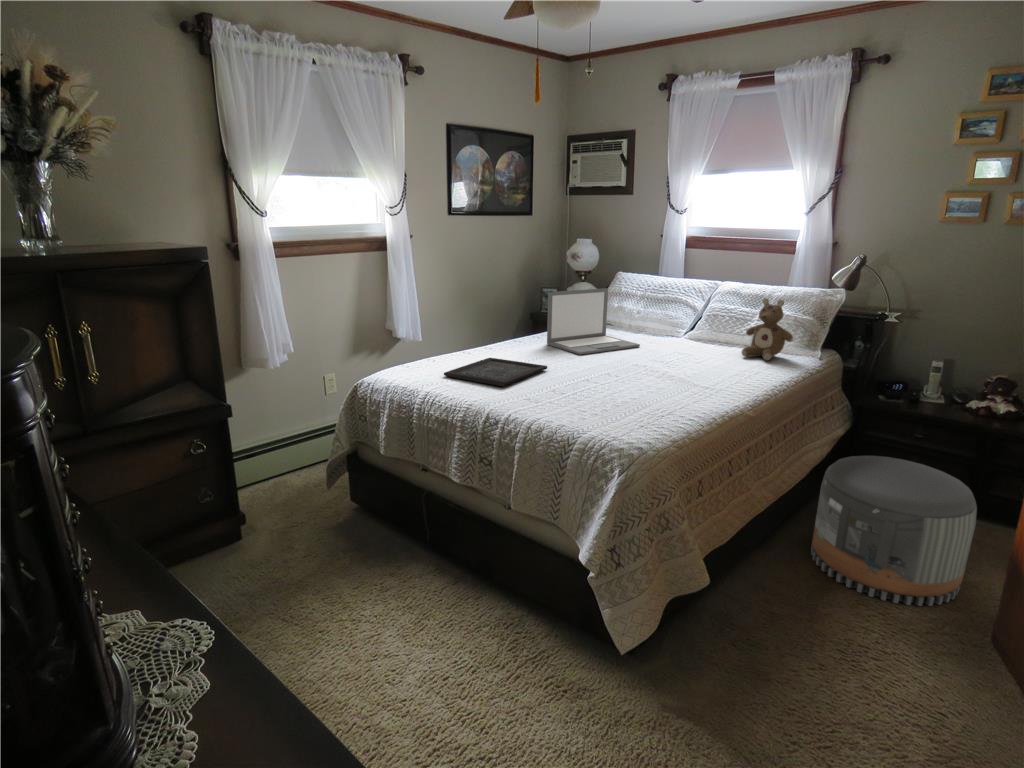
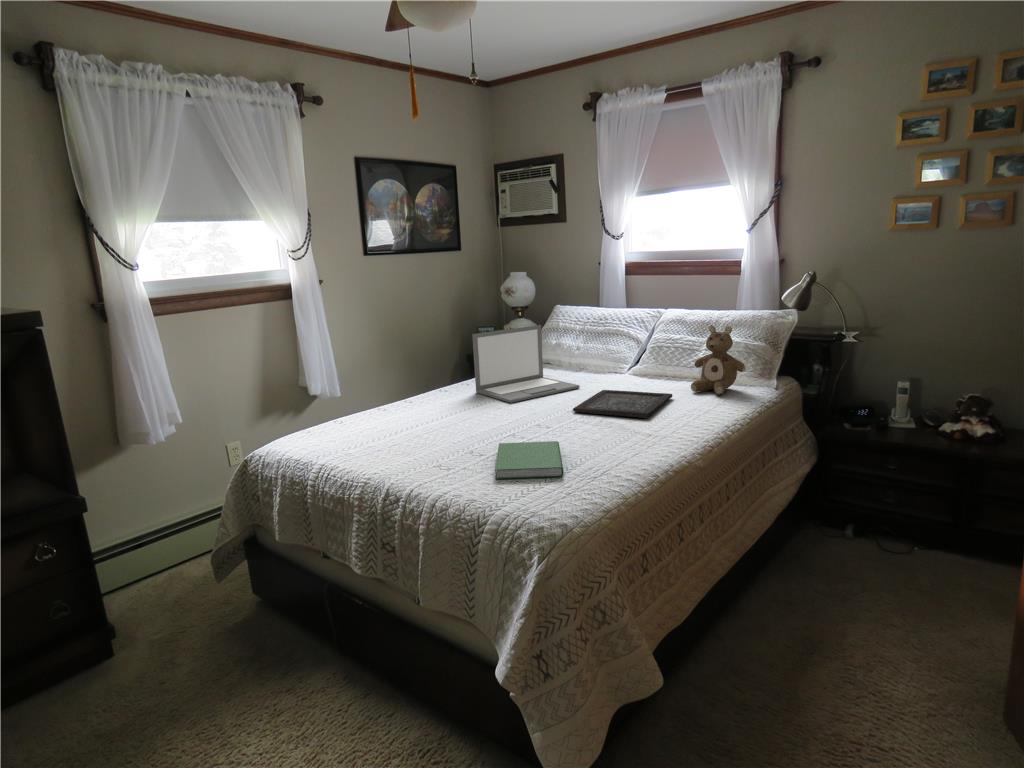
tray: present [444,358,547,386] -> present [573,390,672,418]
hardcover book: none [577,385,636,414] -> present [495,441,563,479]
pouf: present [811,456,977,606] -> none [786,498,967,678]

